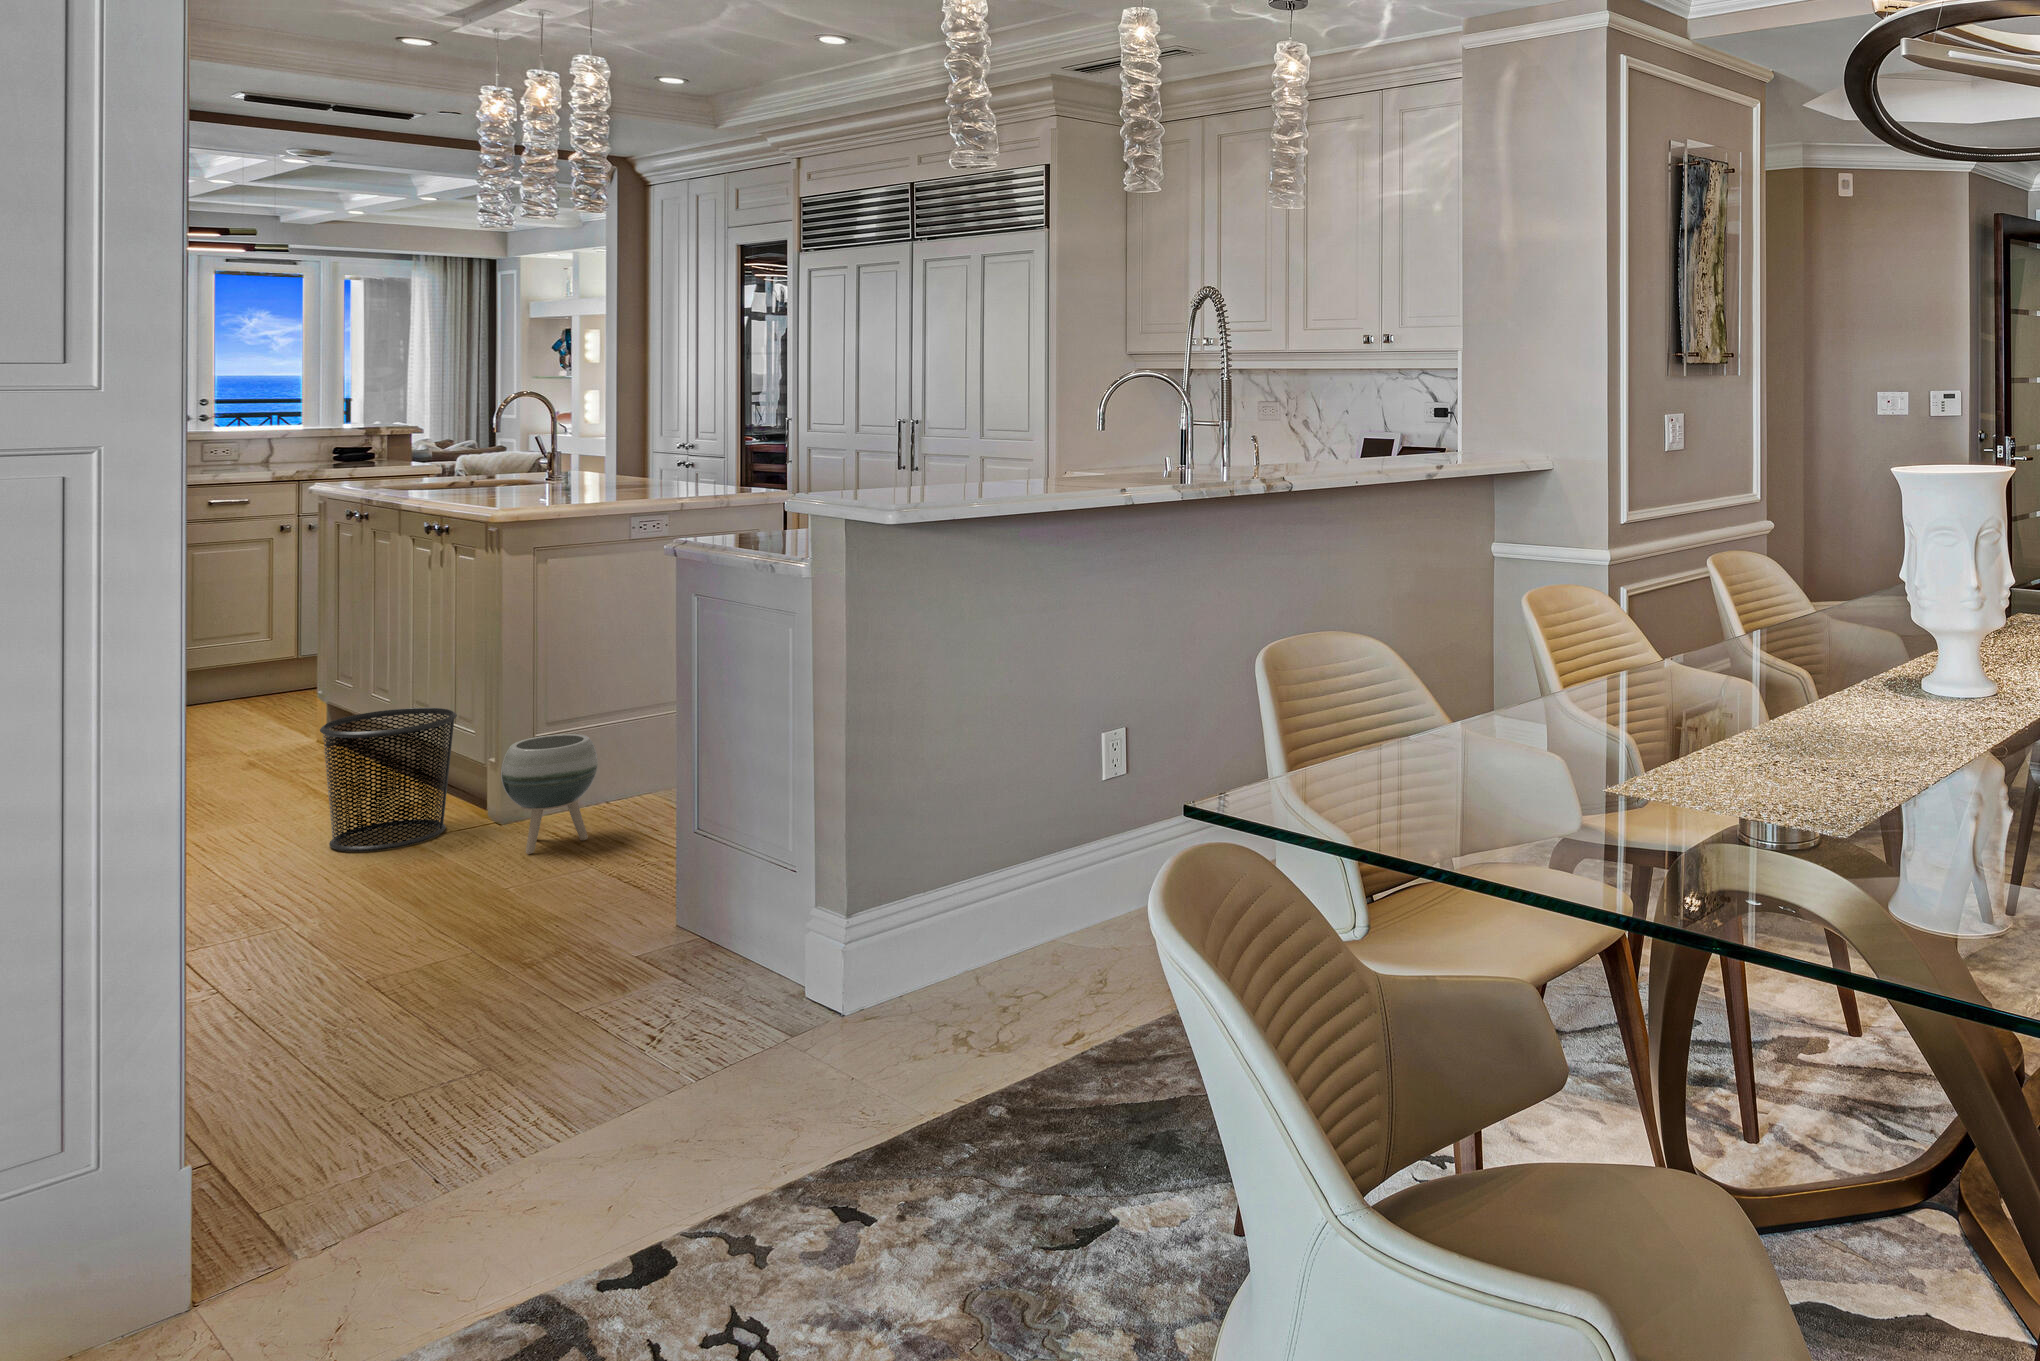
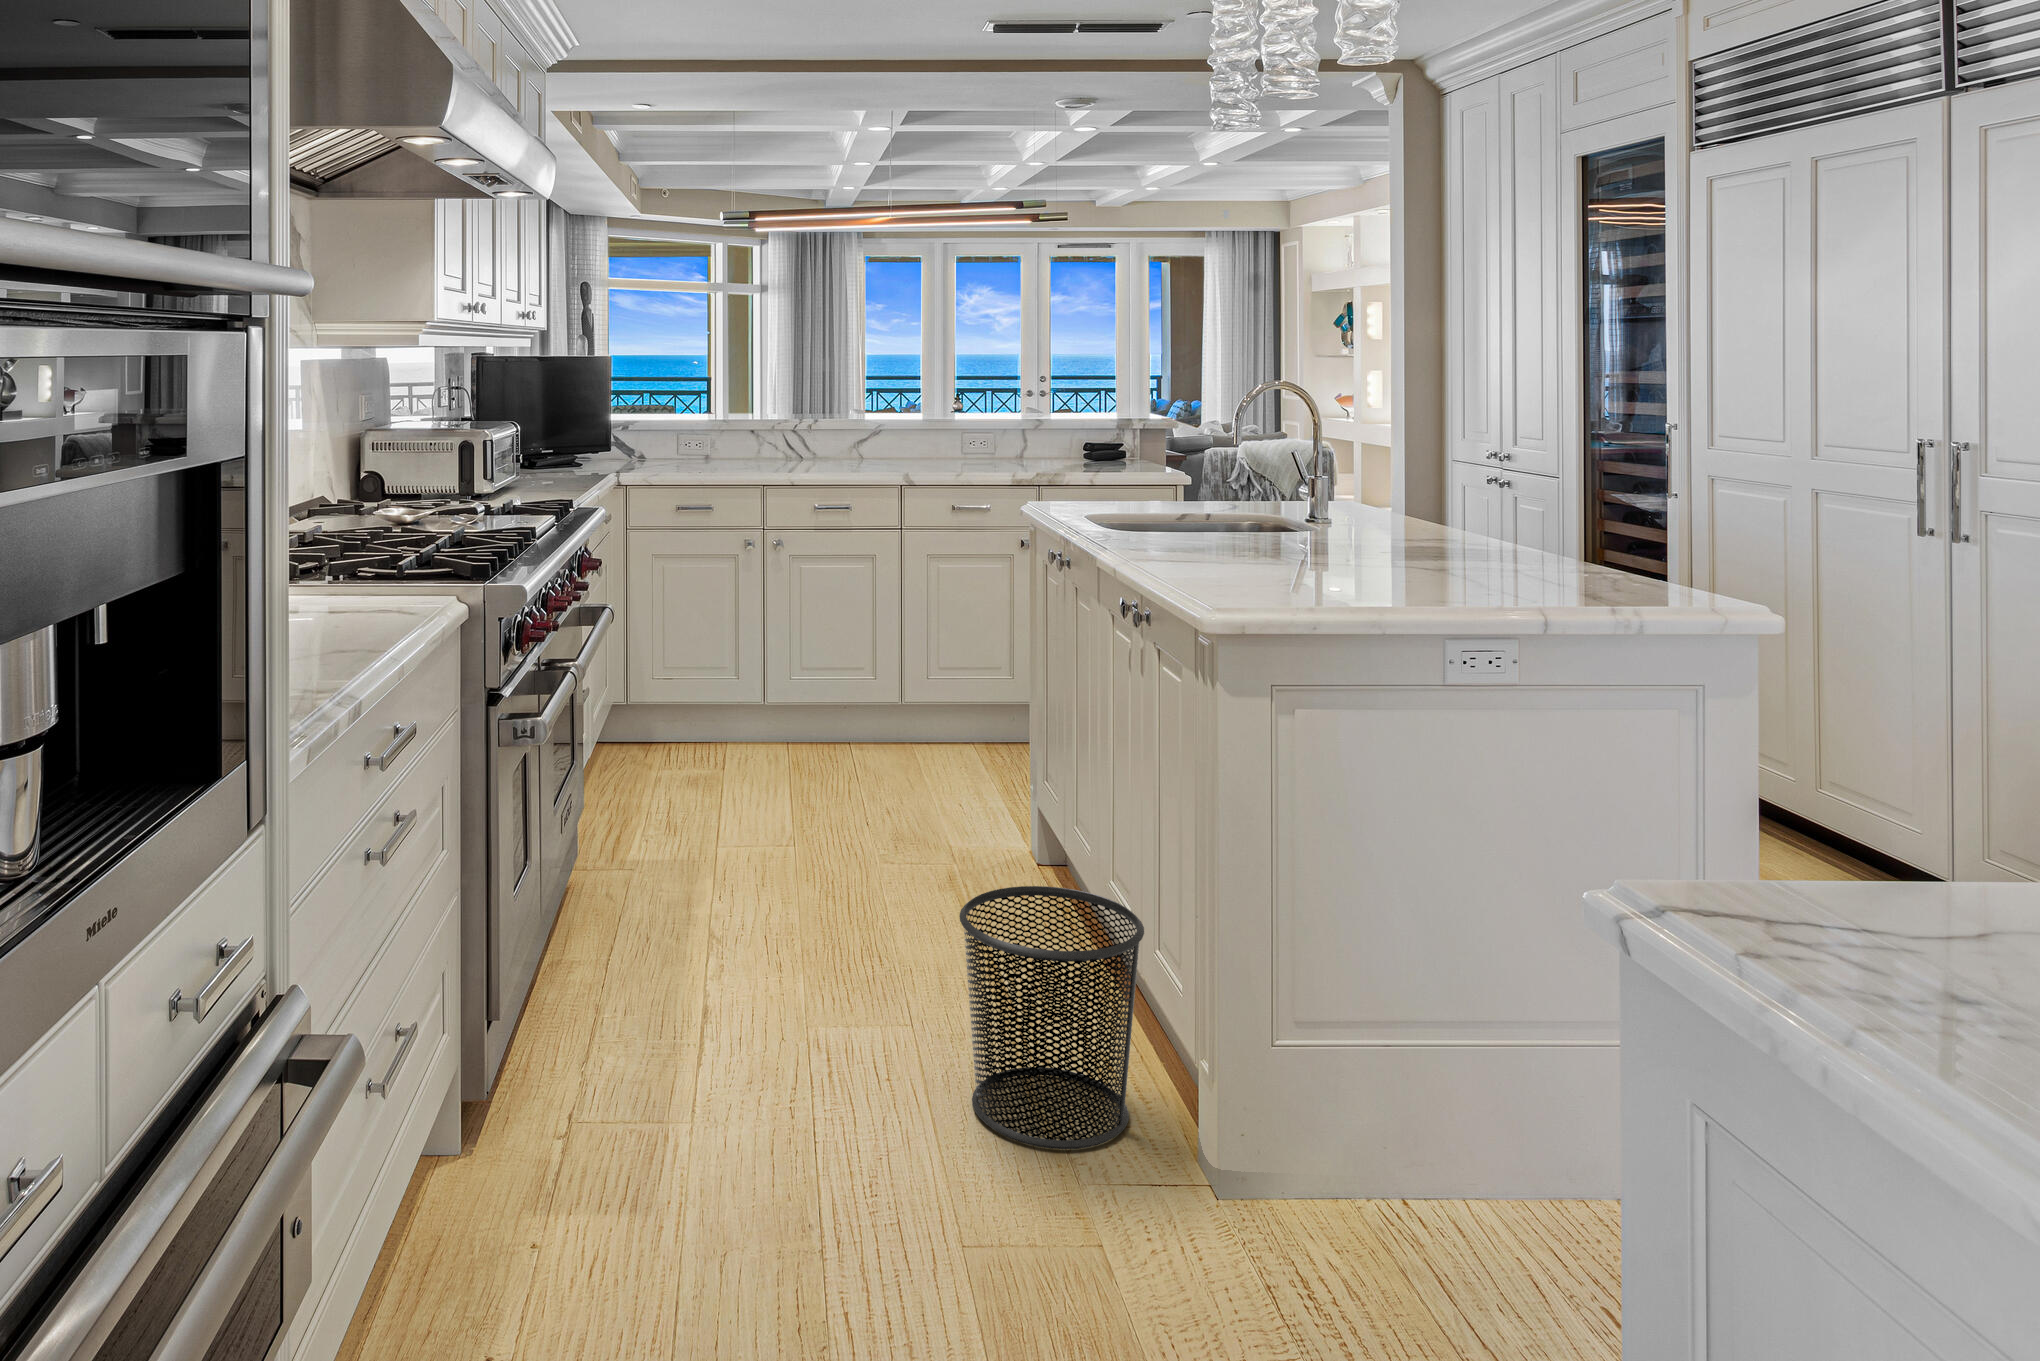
planter: present [501,734,598,854] -> none [1196,1036,1364,1286]

